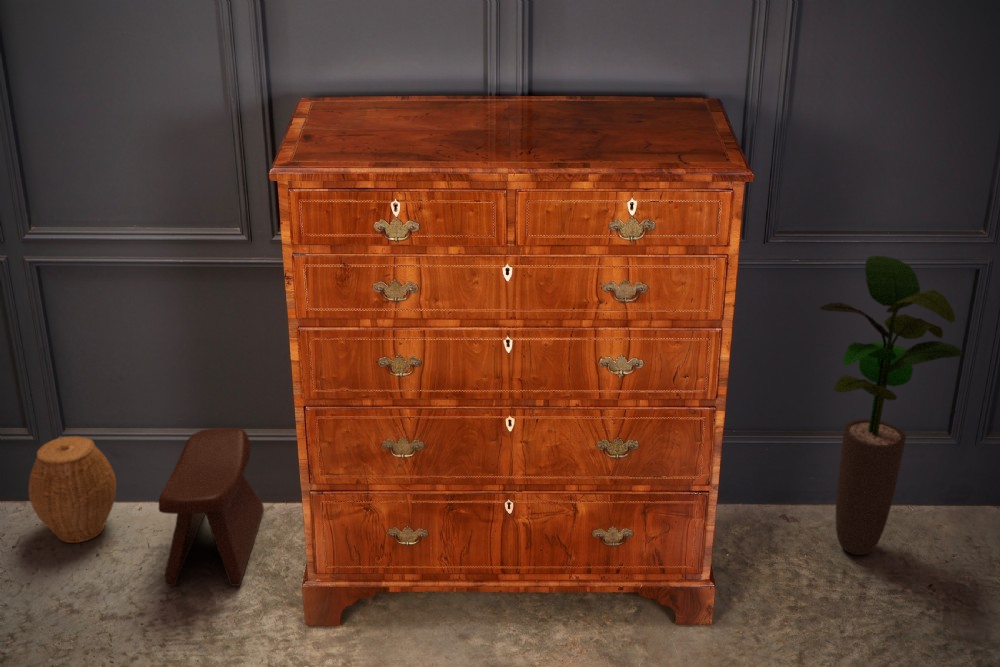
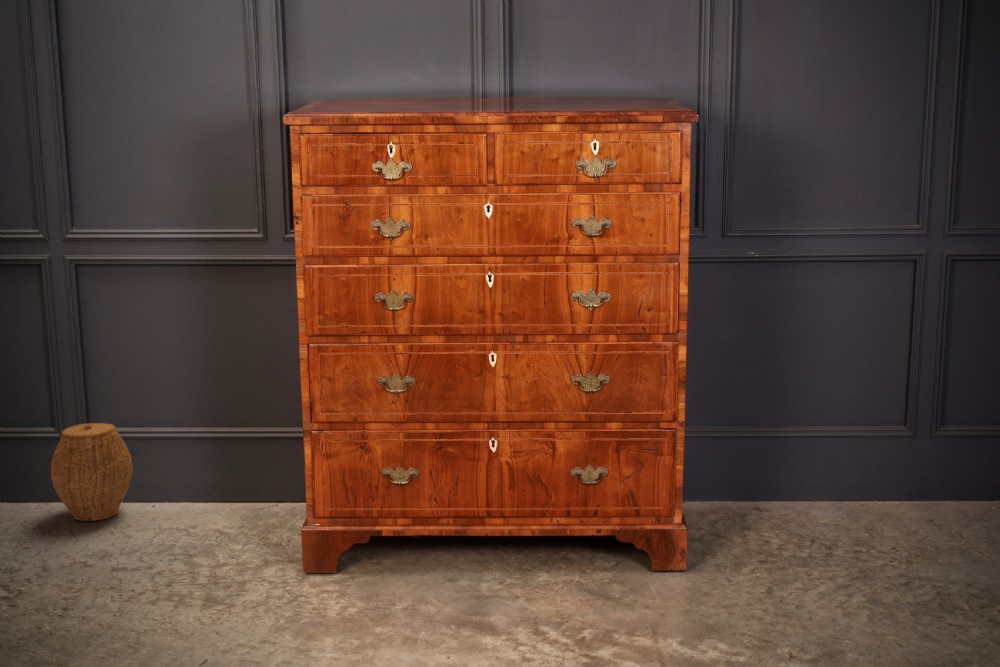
potted plant: present [820,256,963,555] -> none [773,244,905,525]
stool: present [159,428,264,586] -> none [169,417,268,546]

